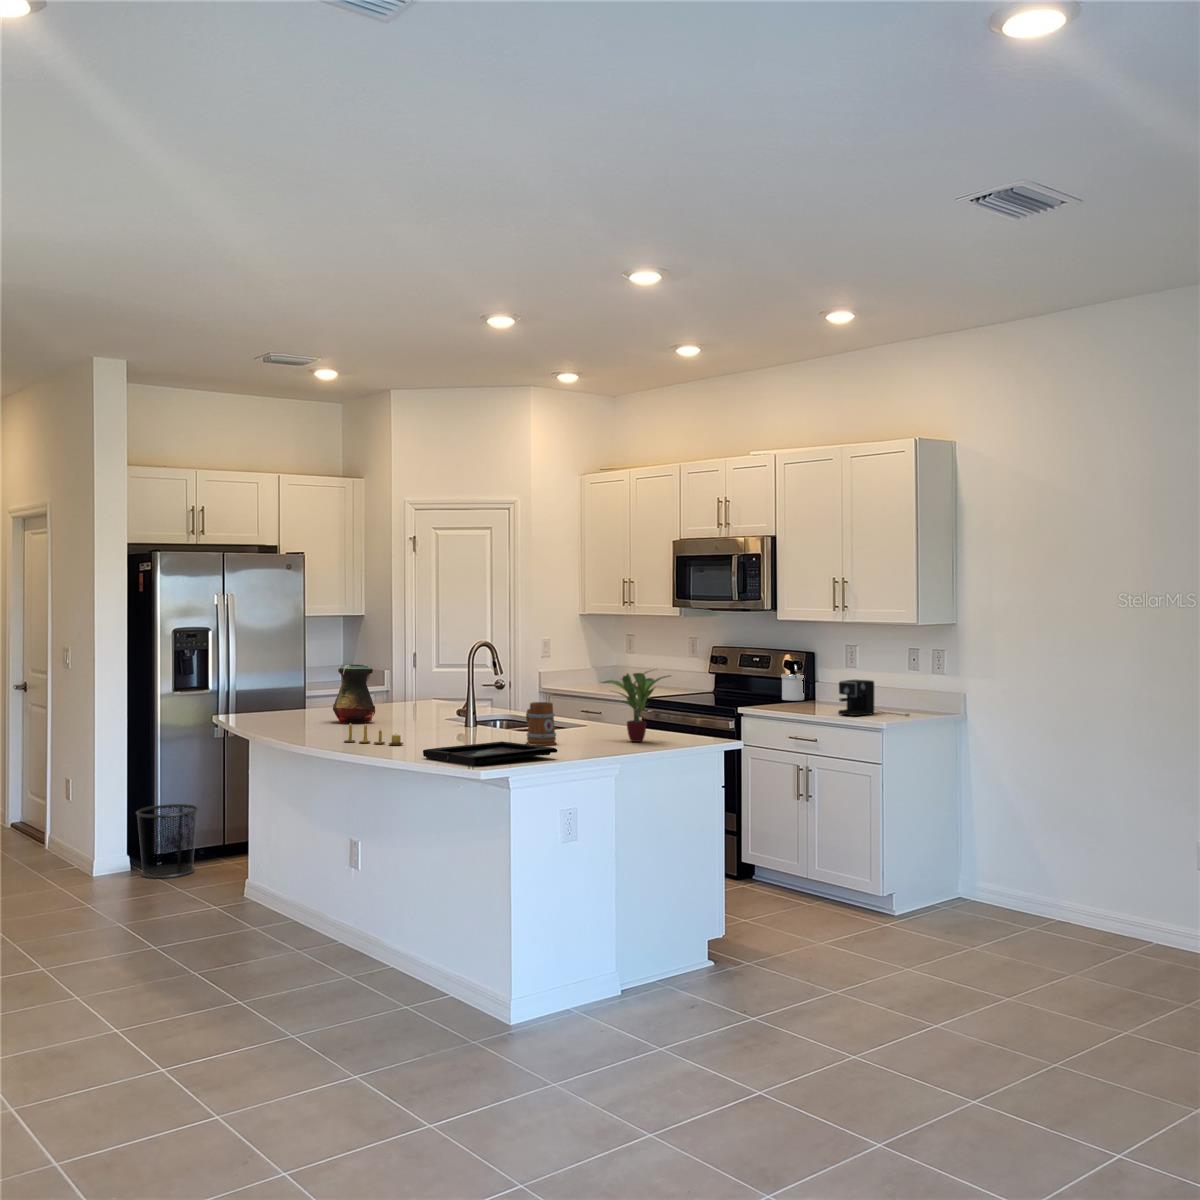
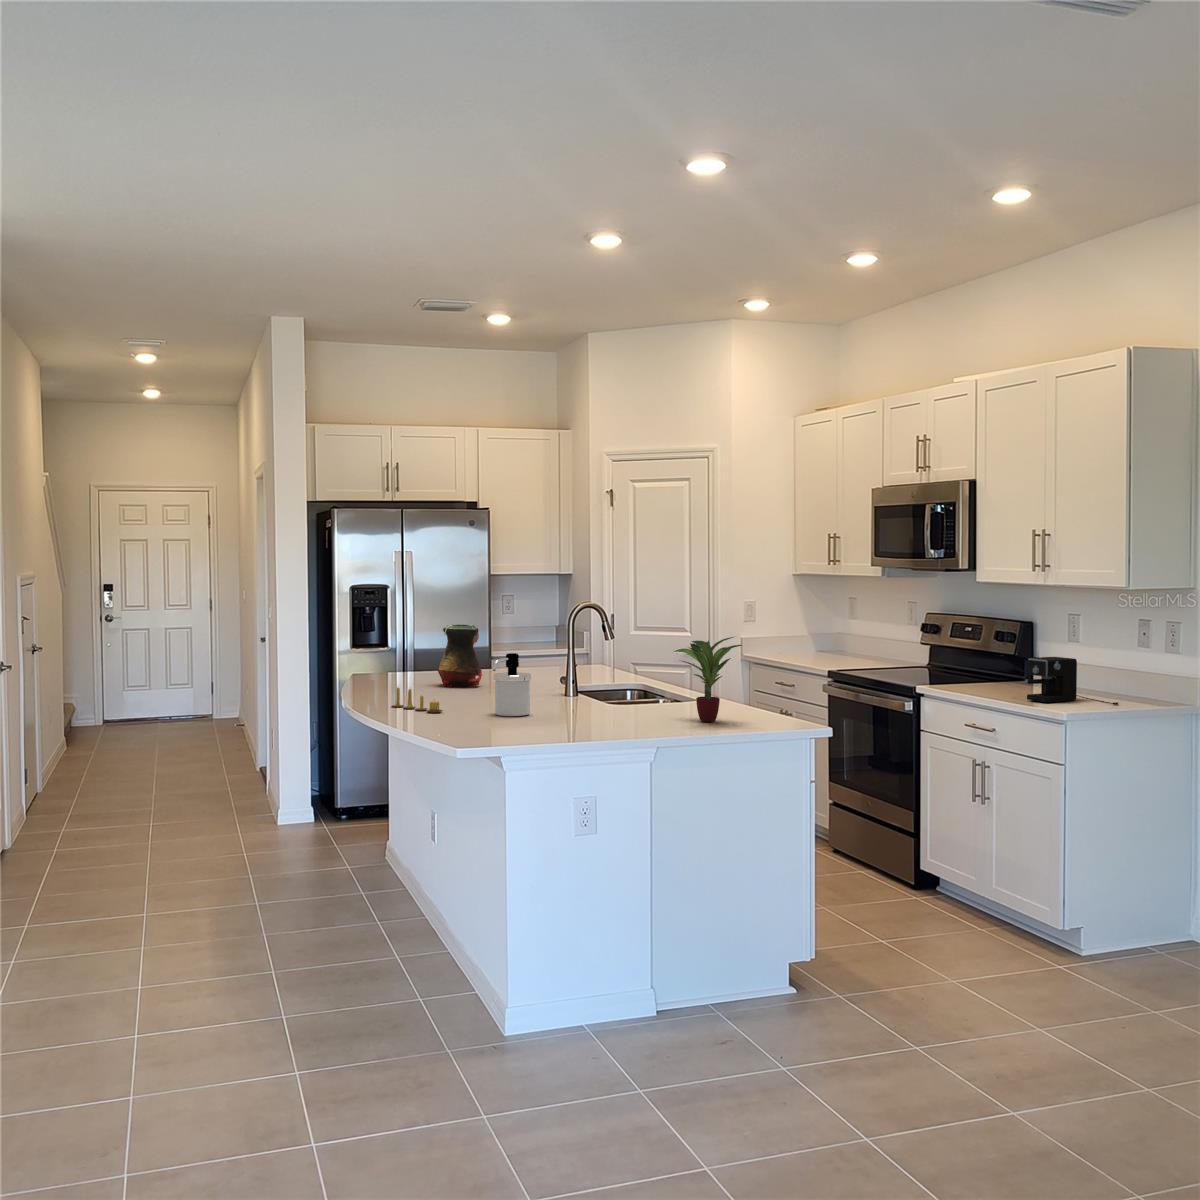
soap dispenser: present [781,661,804,701] -> present [493,653,531,716]
mug: present [526,702,556,745] -> none [575,671,609,721]
decorative tray: present [423,741,557,766] -> none [421,714,563,741]
waste bin: present [136,804,198,878] -> none [310,761,370,834]

